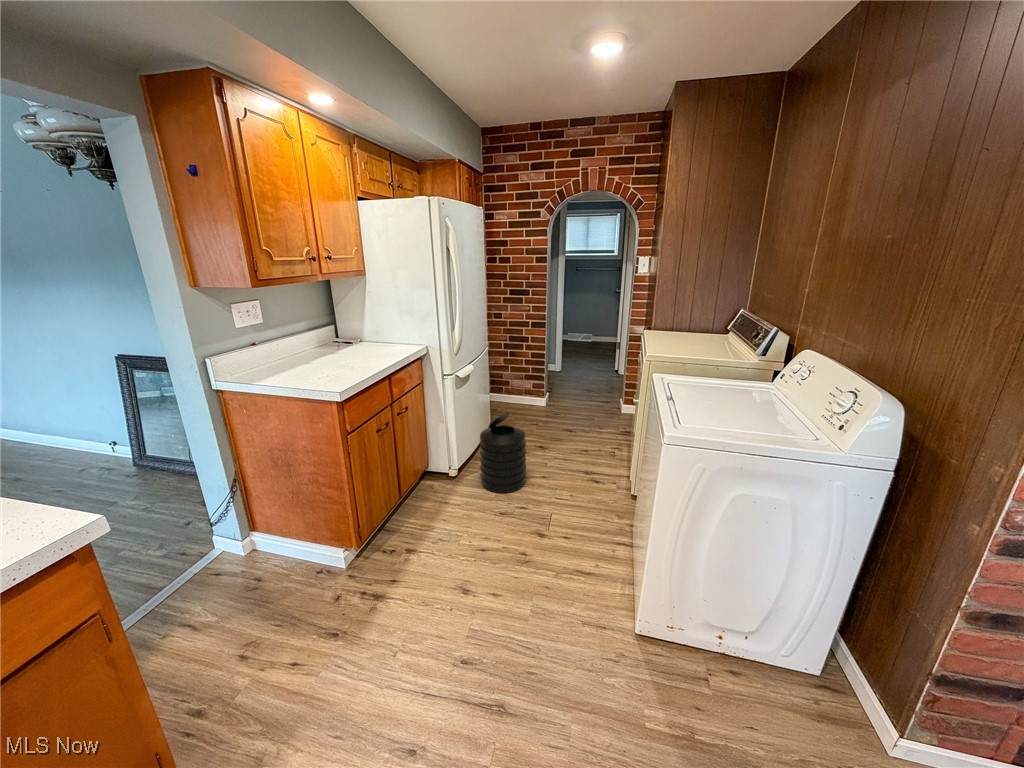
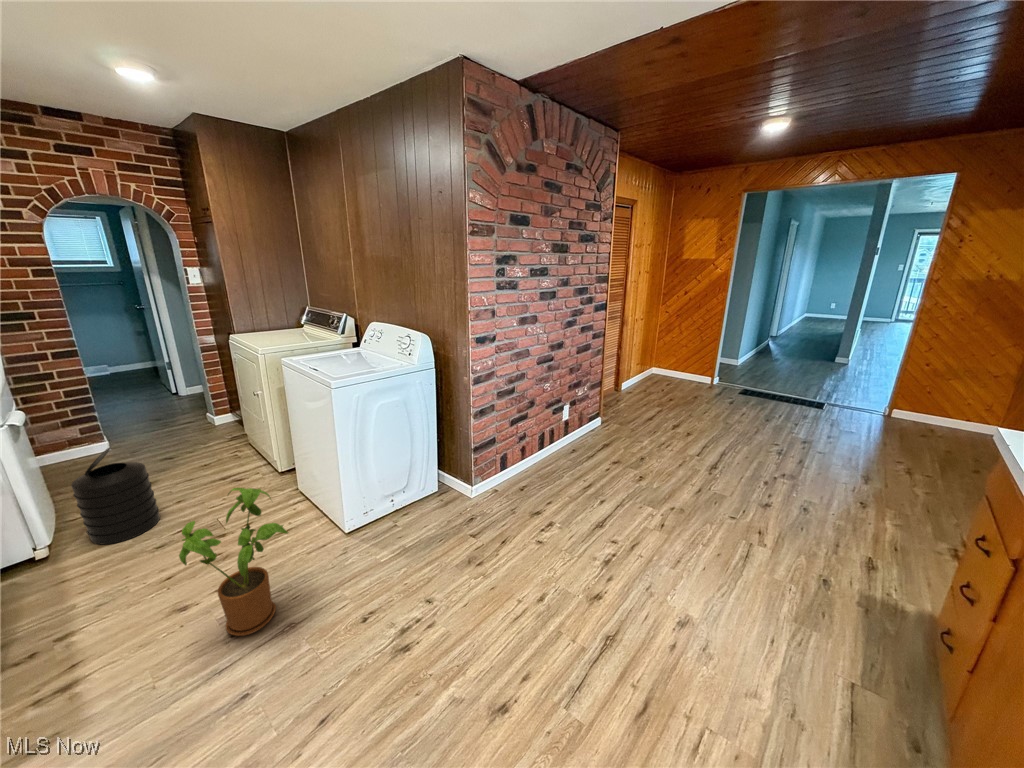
house plant: none [445,515,539,679] -> present [179,488,288,636]

